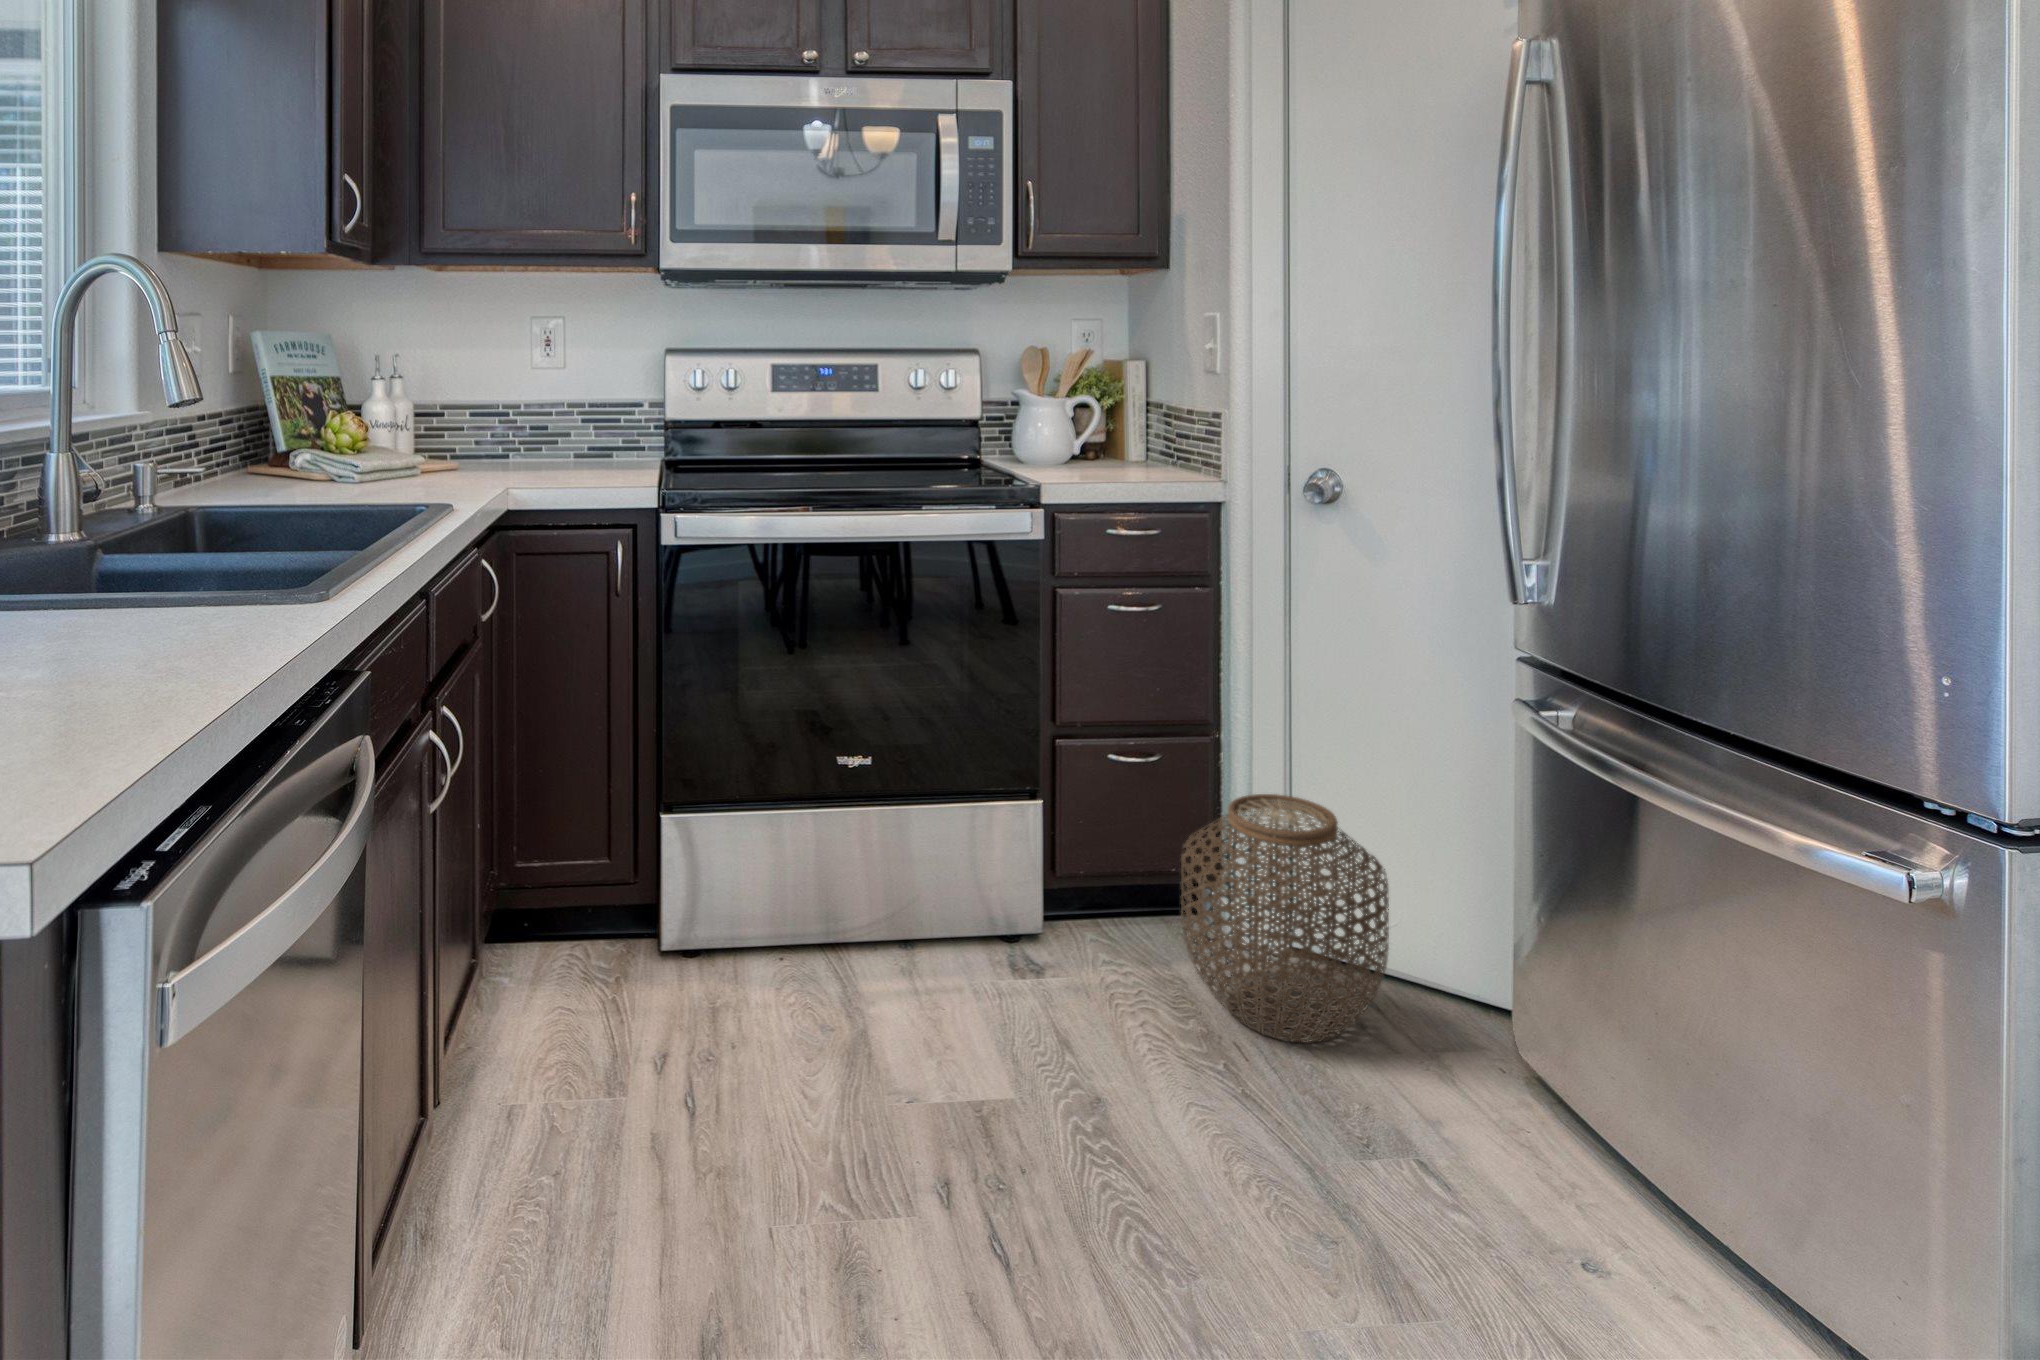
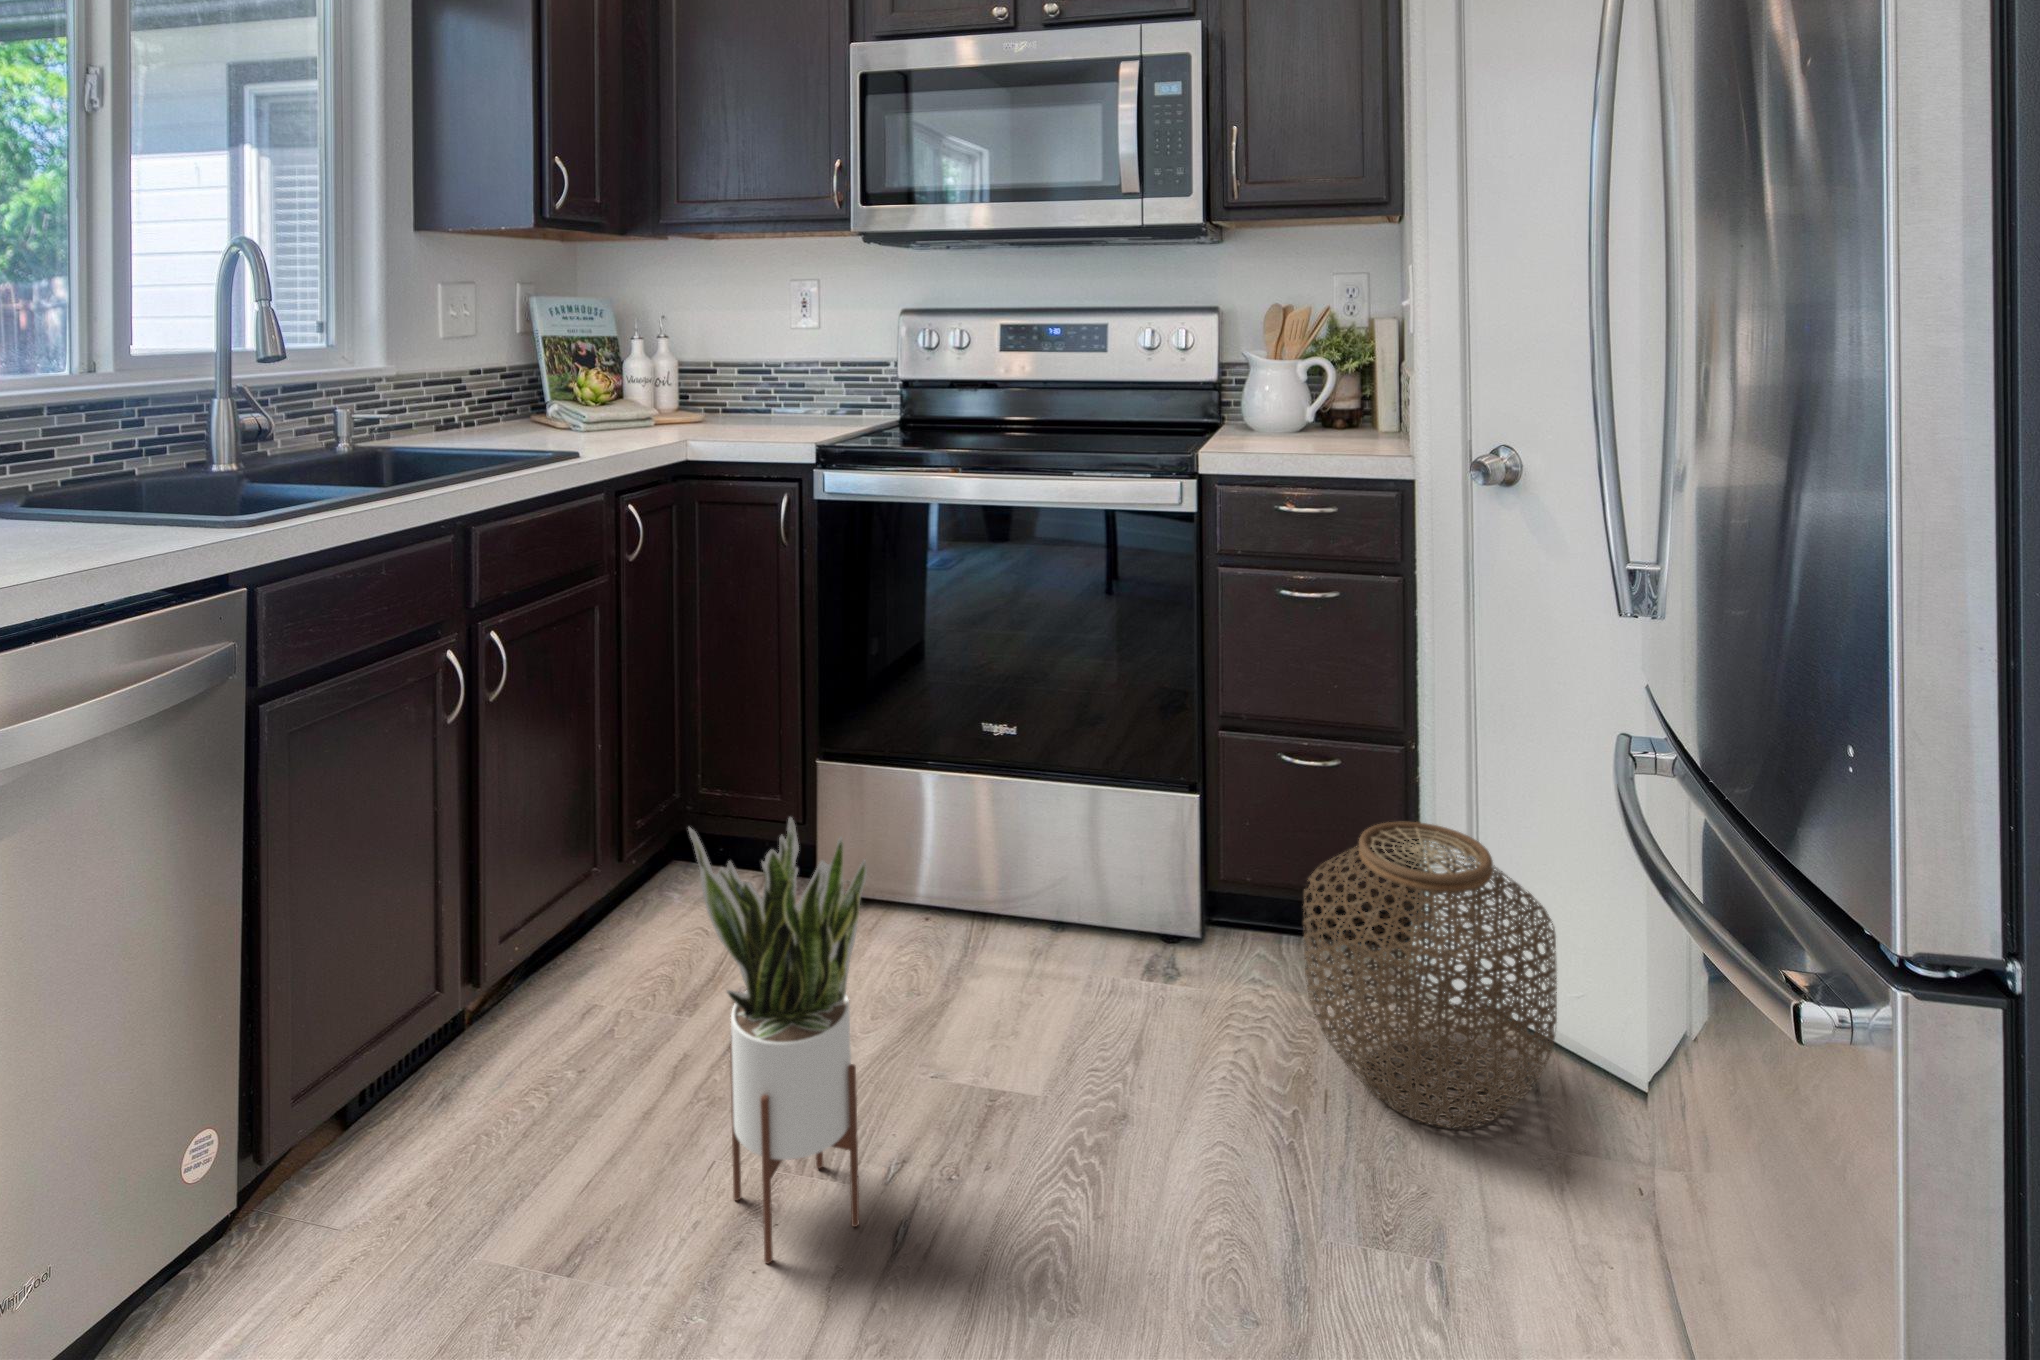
potted plant: none [775,848,923,1282] -> present [688,817,867,1264]

